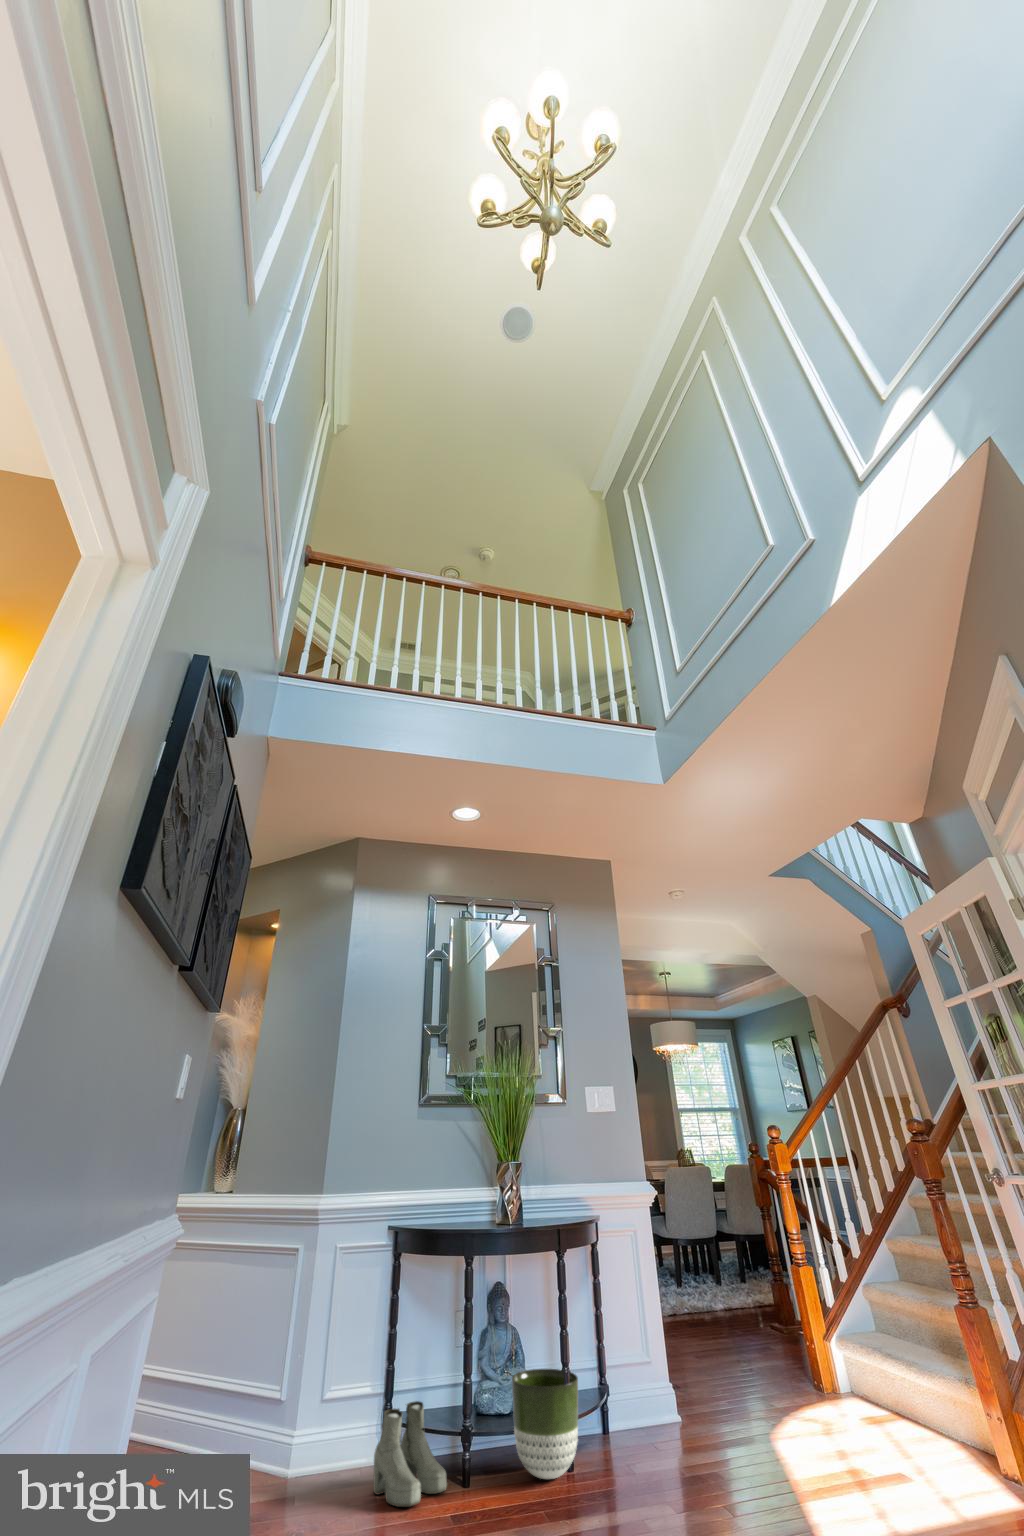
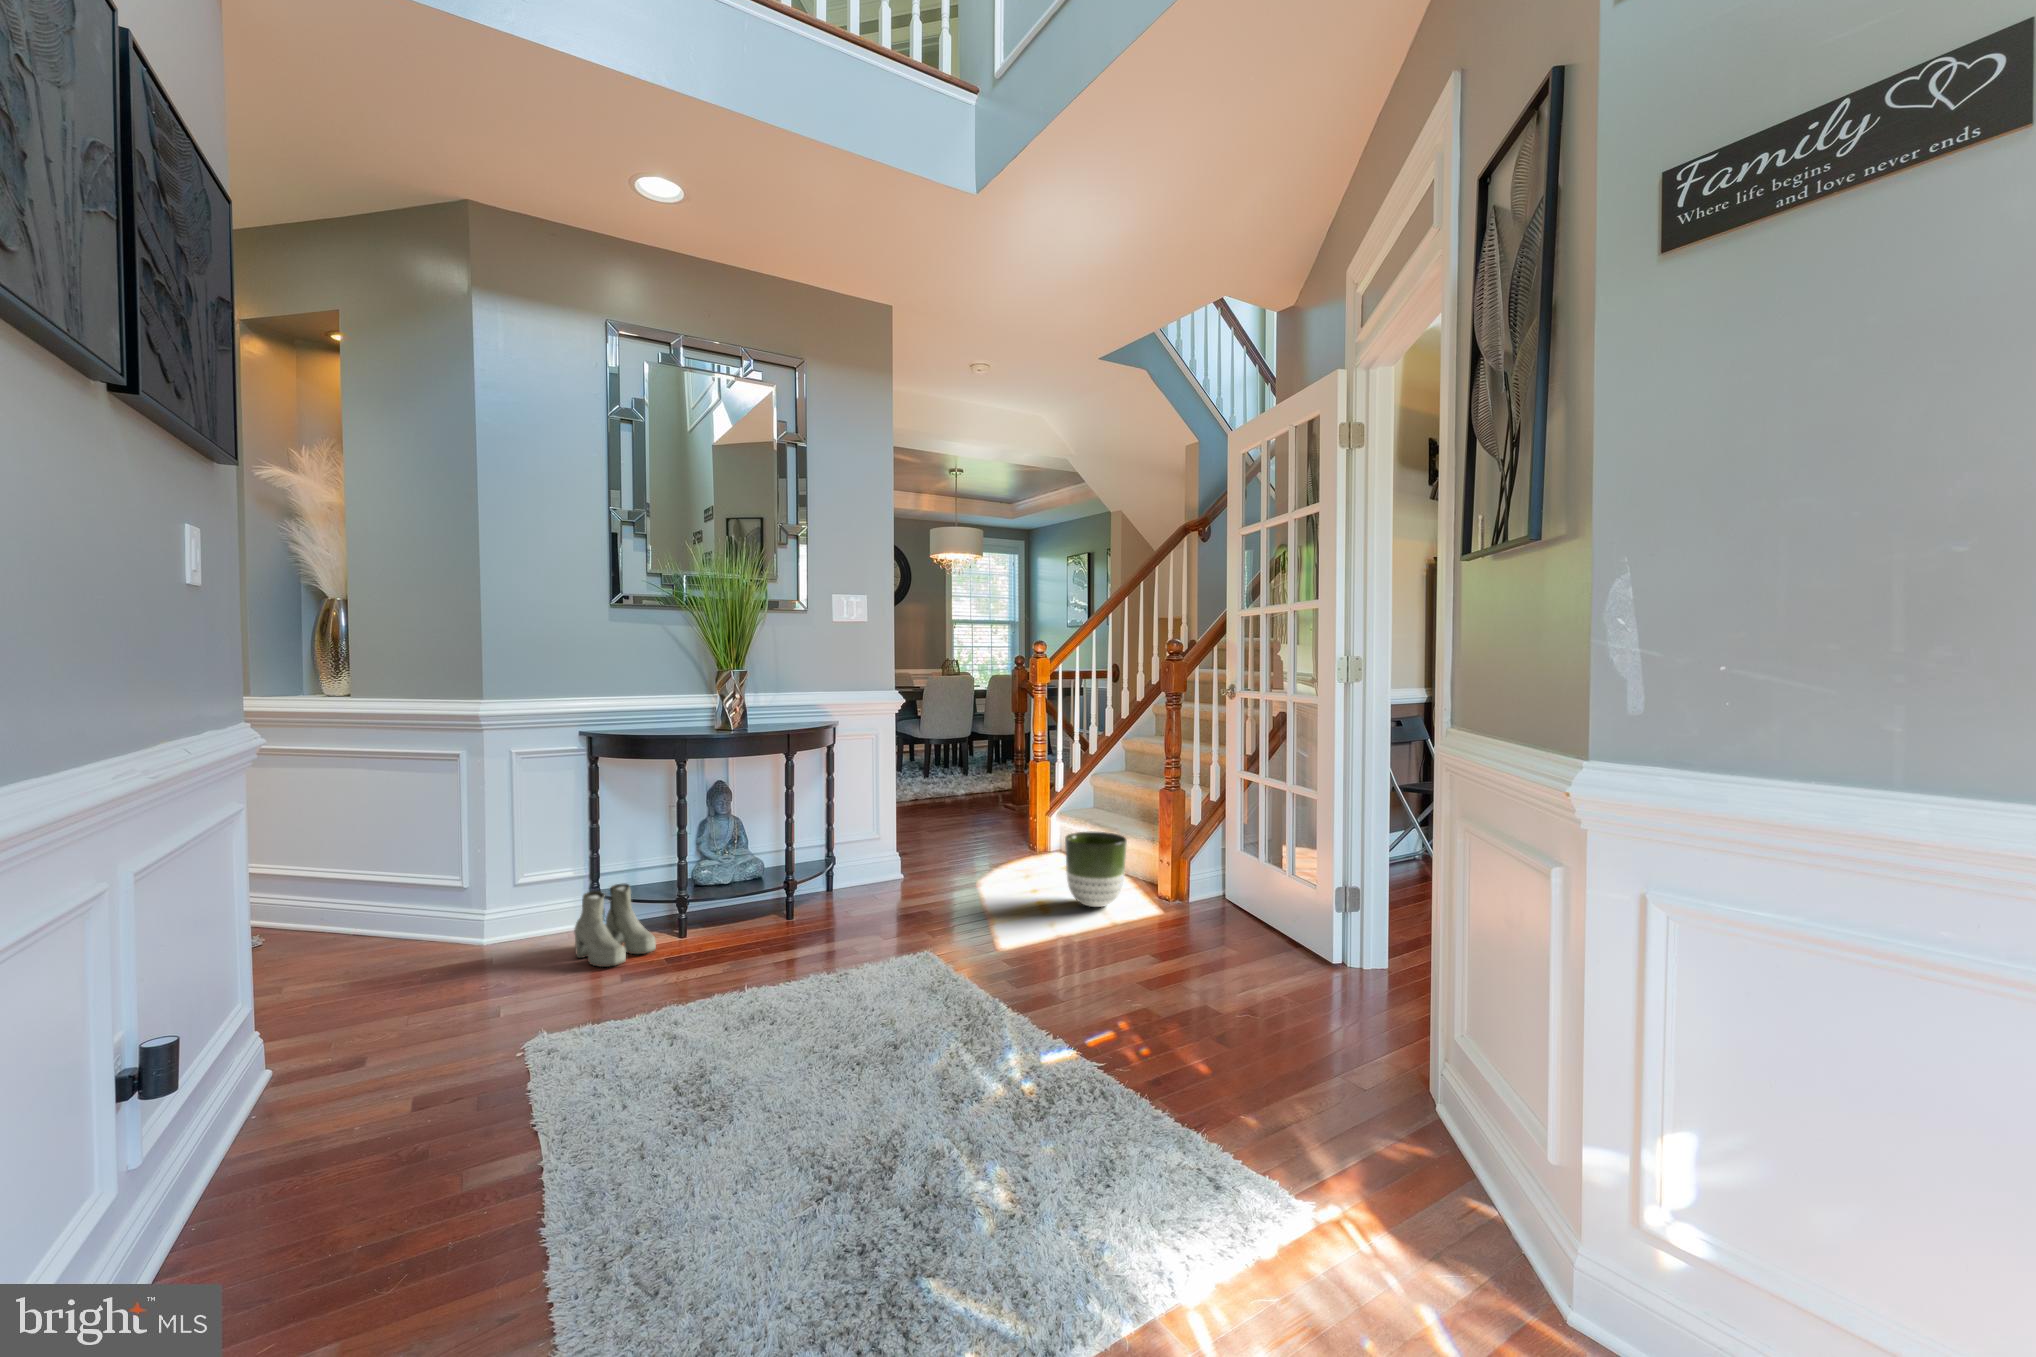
planter: present [512,1369,578,1479] -> present [1065,832,1127,907]

